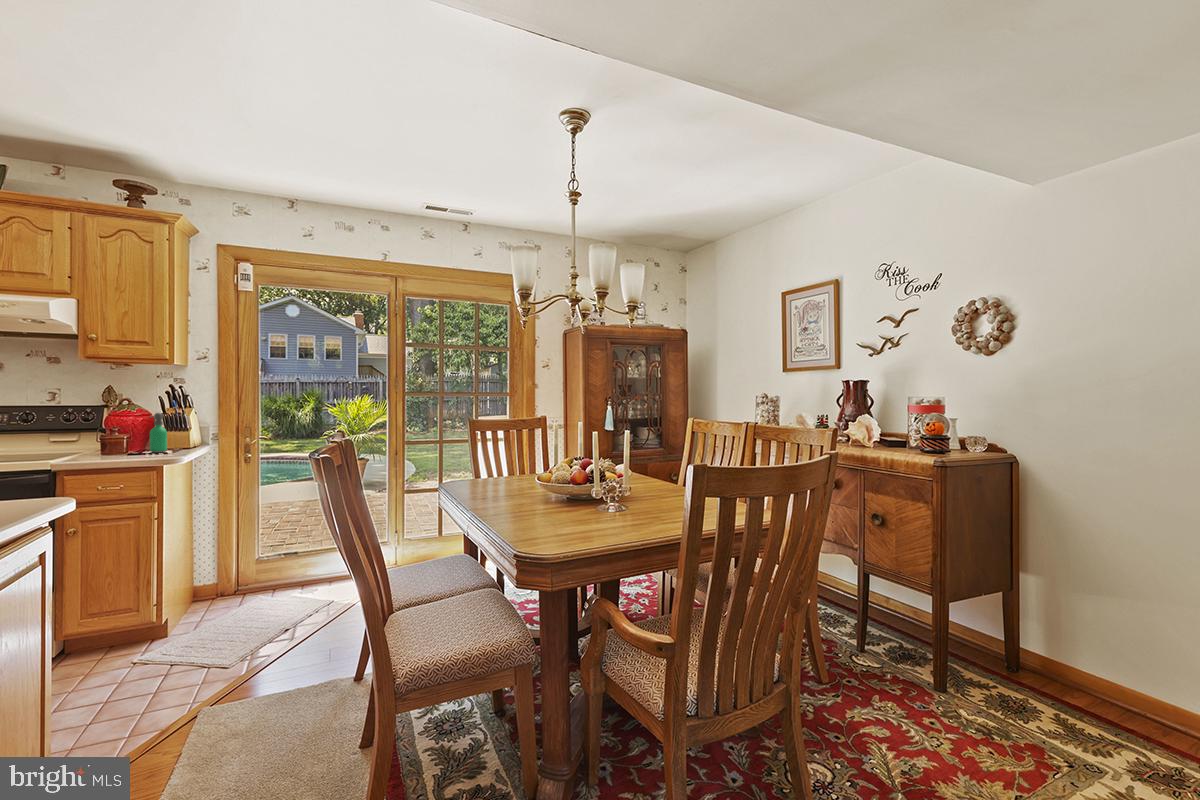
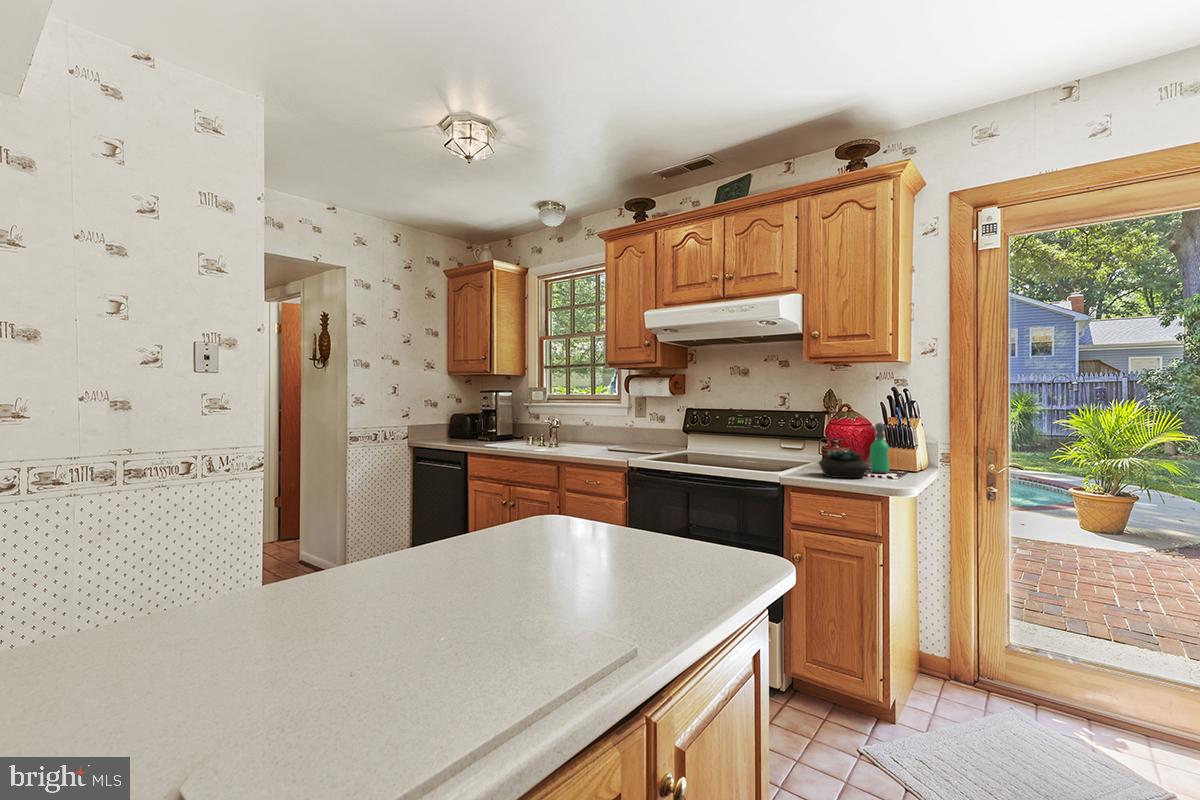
succulent plant: none [96,435,147,459] -> present [819,450,869,478]

